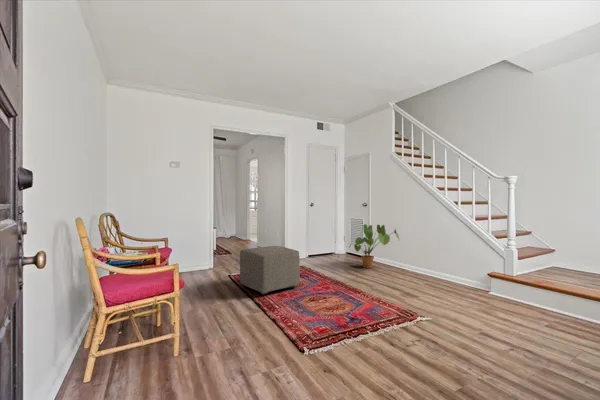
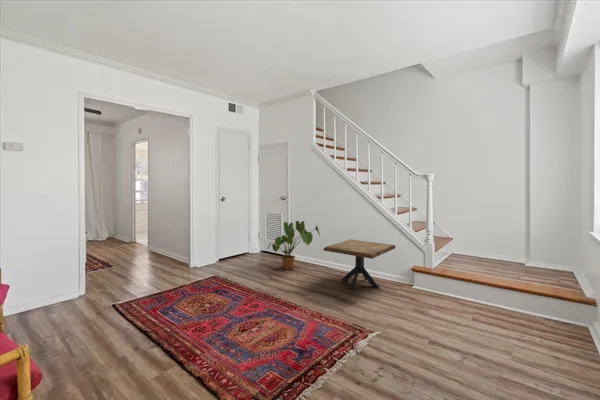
side table: none [395,243,472,290] -> present [324,239,395,289]
ottoman: present [240,246,300,294] -> none [132,260,220,332]

